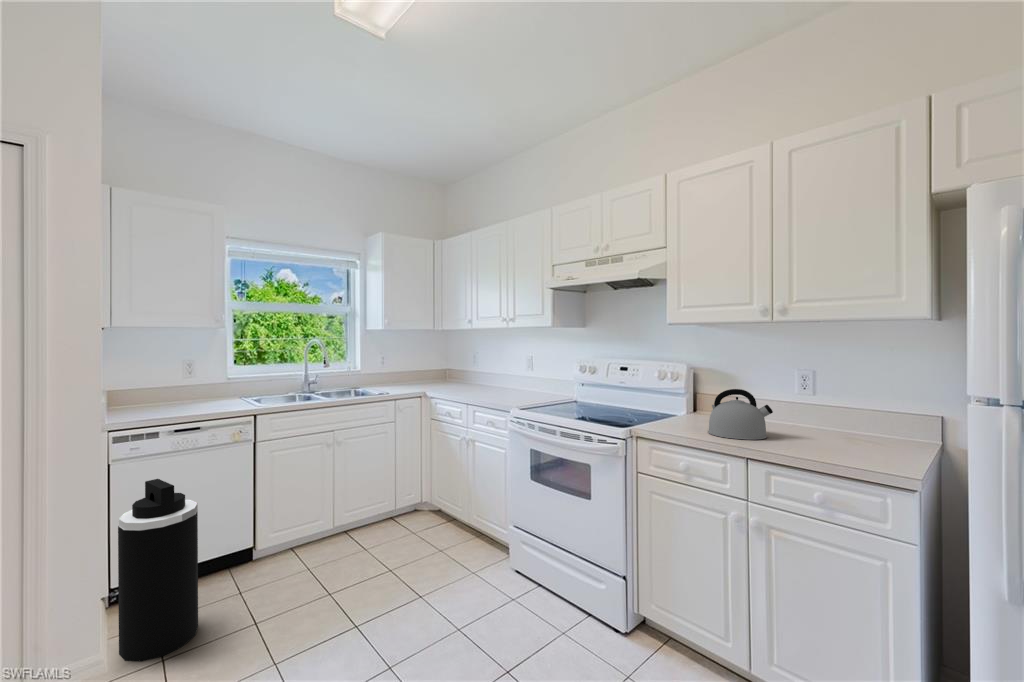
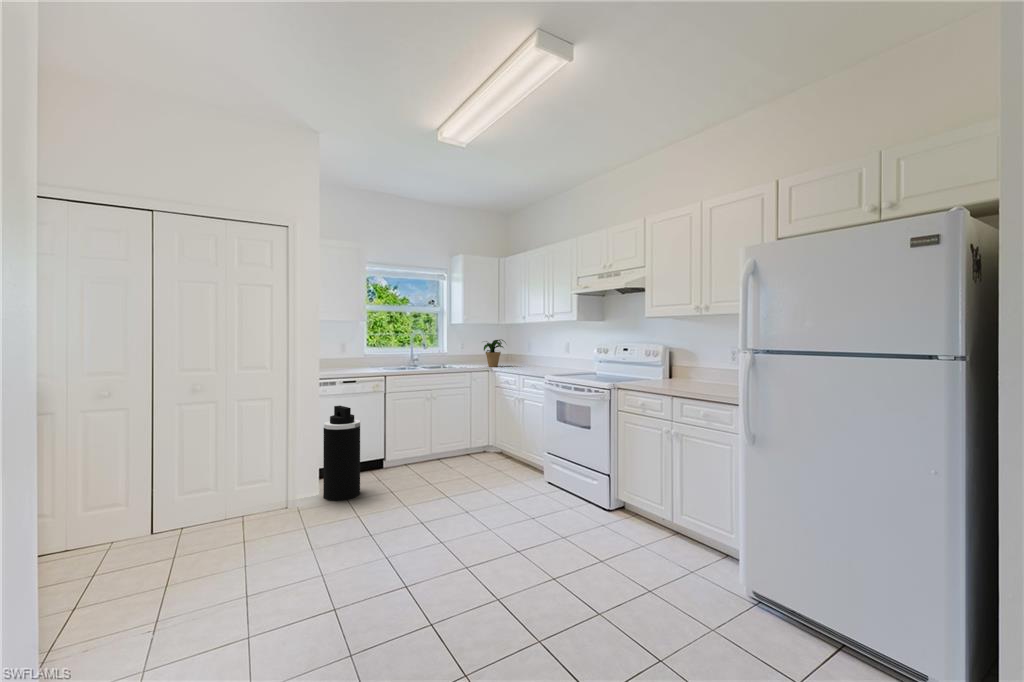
potted plant: none [404,352,445,390] -> present [484,340,505,367]
kettle: present [708,389,773,440] -> none [662,358,701,389]

